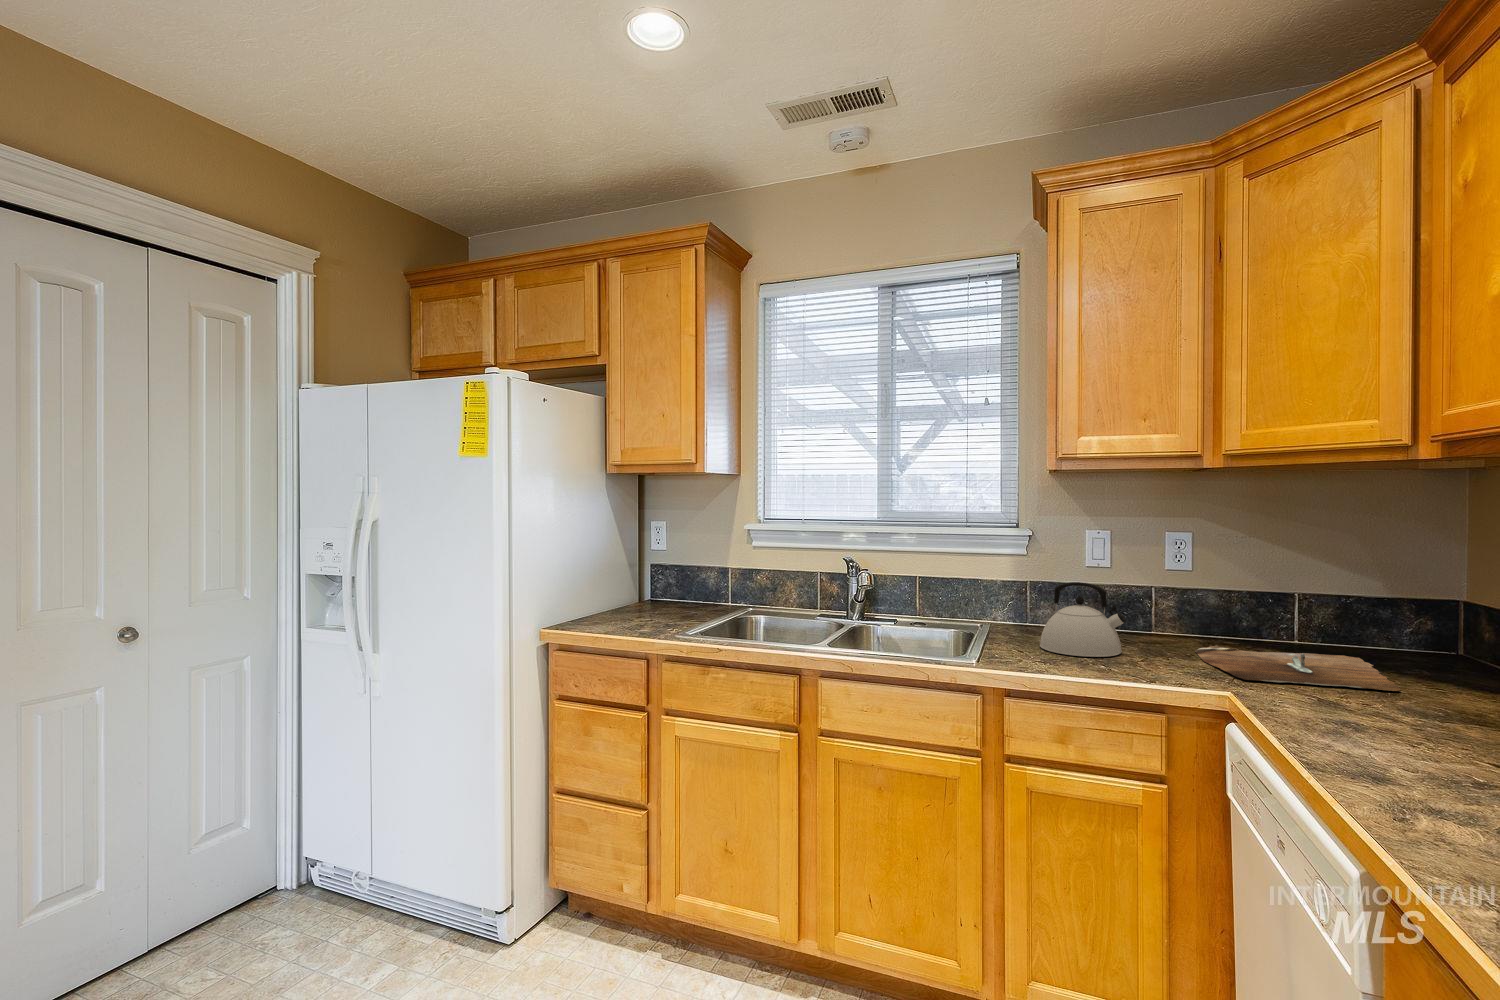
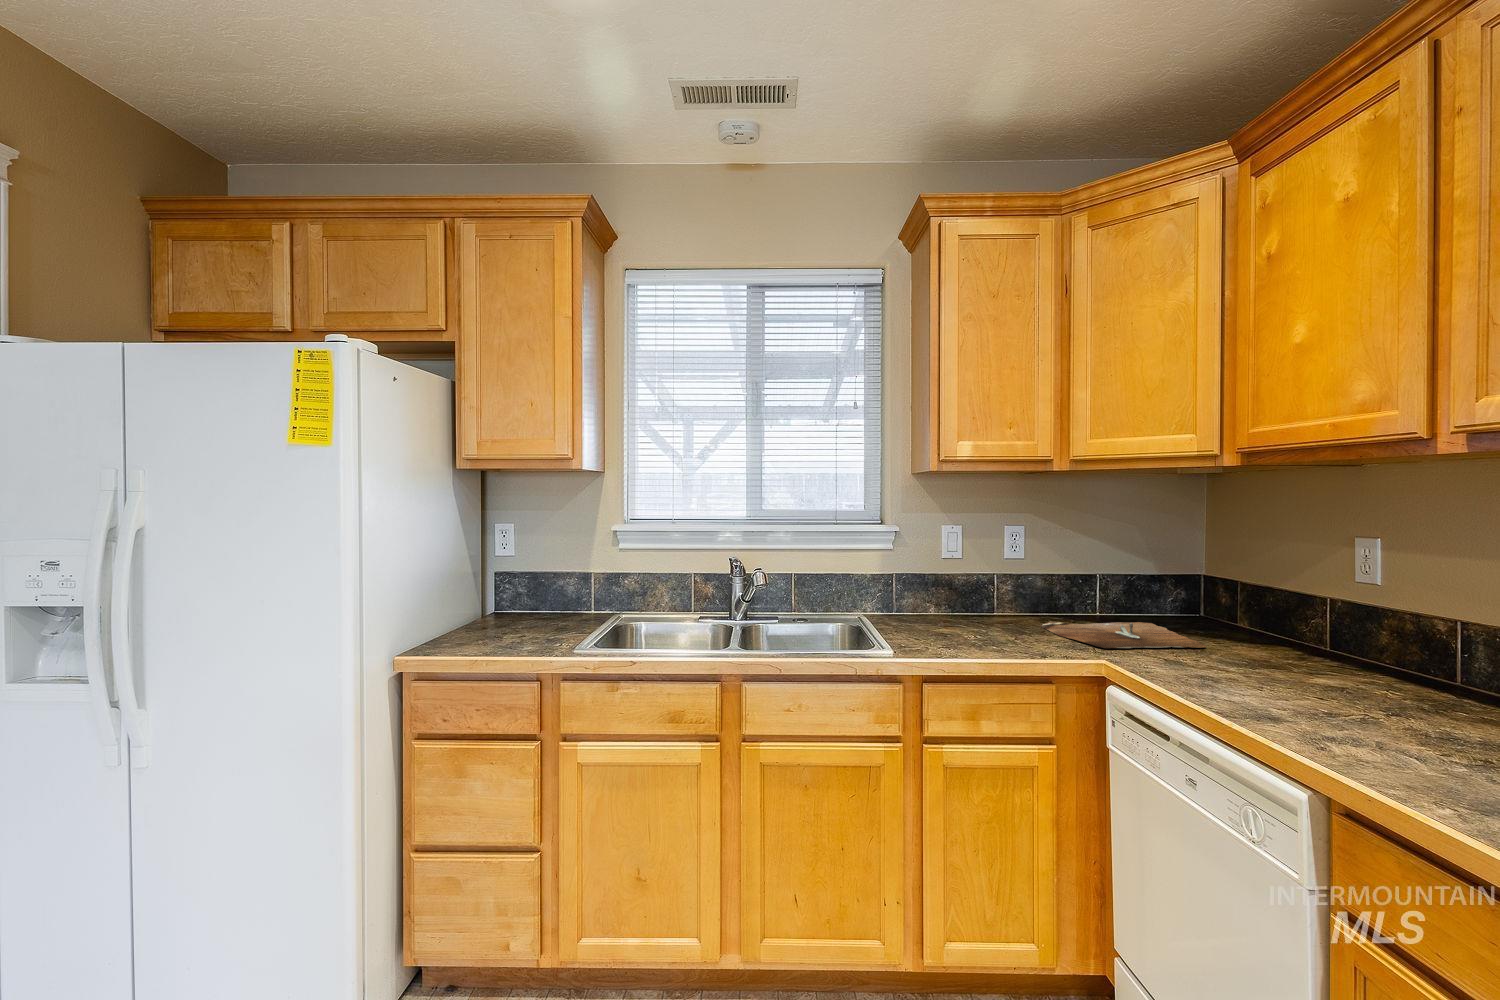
kettle: present [1040,582,1125,657] -> none [924,573,997,639]

